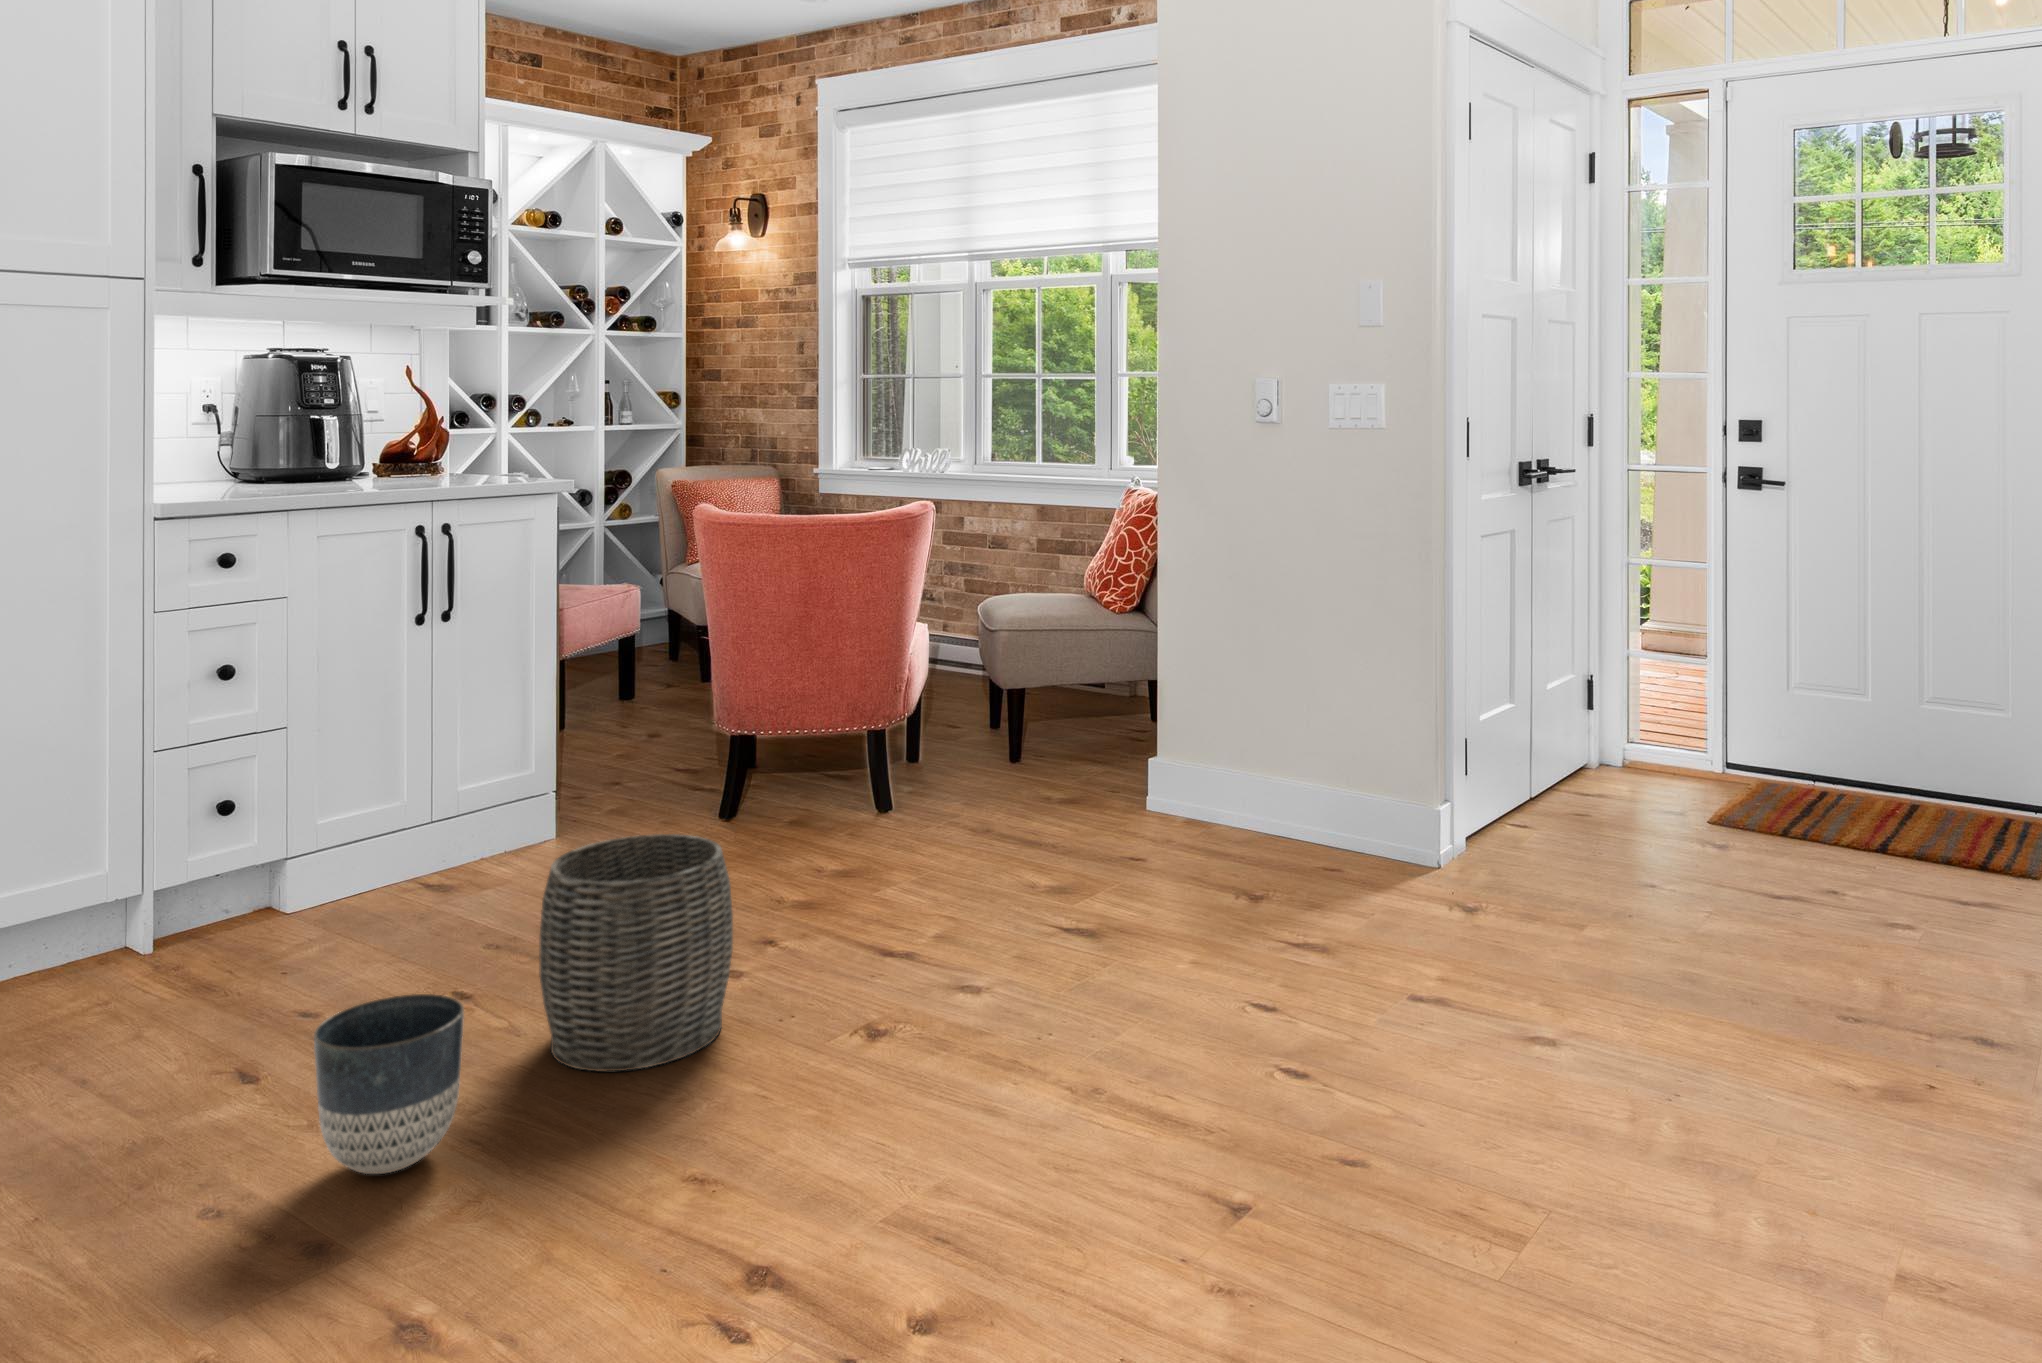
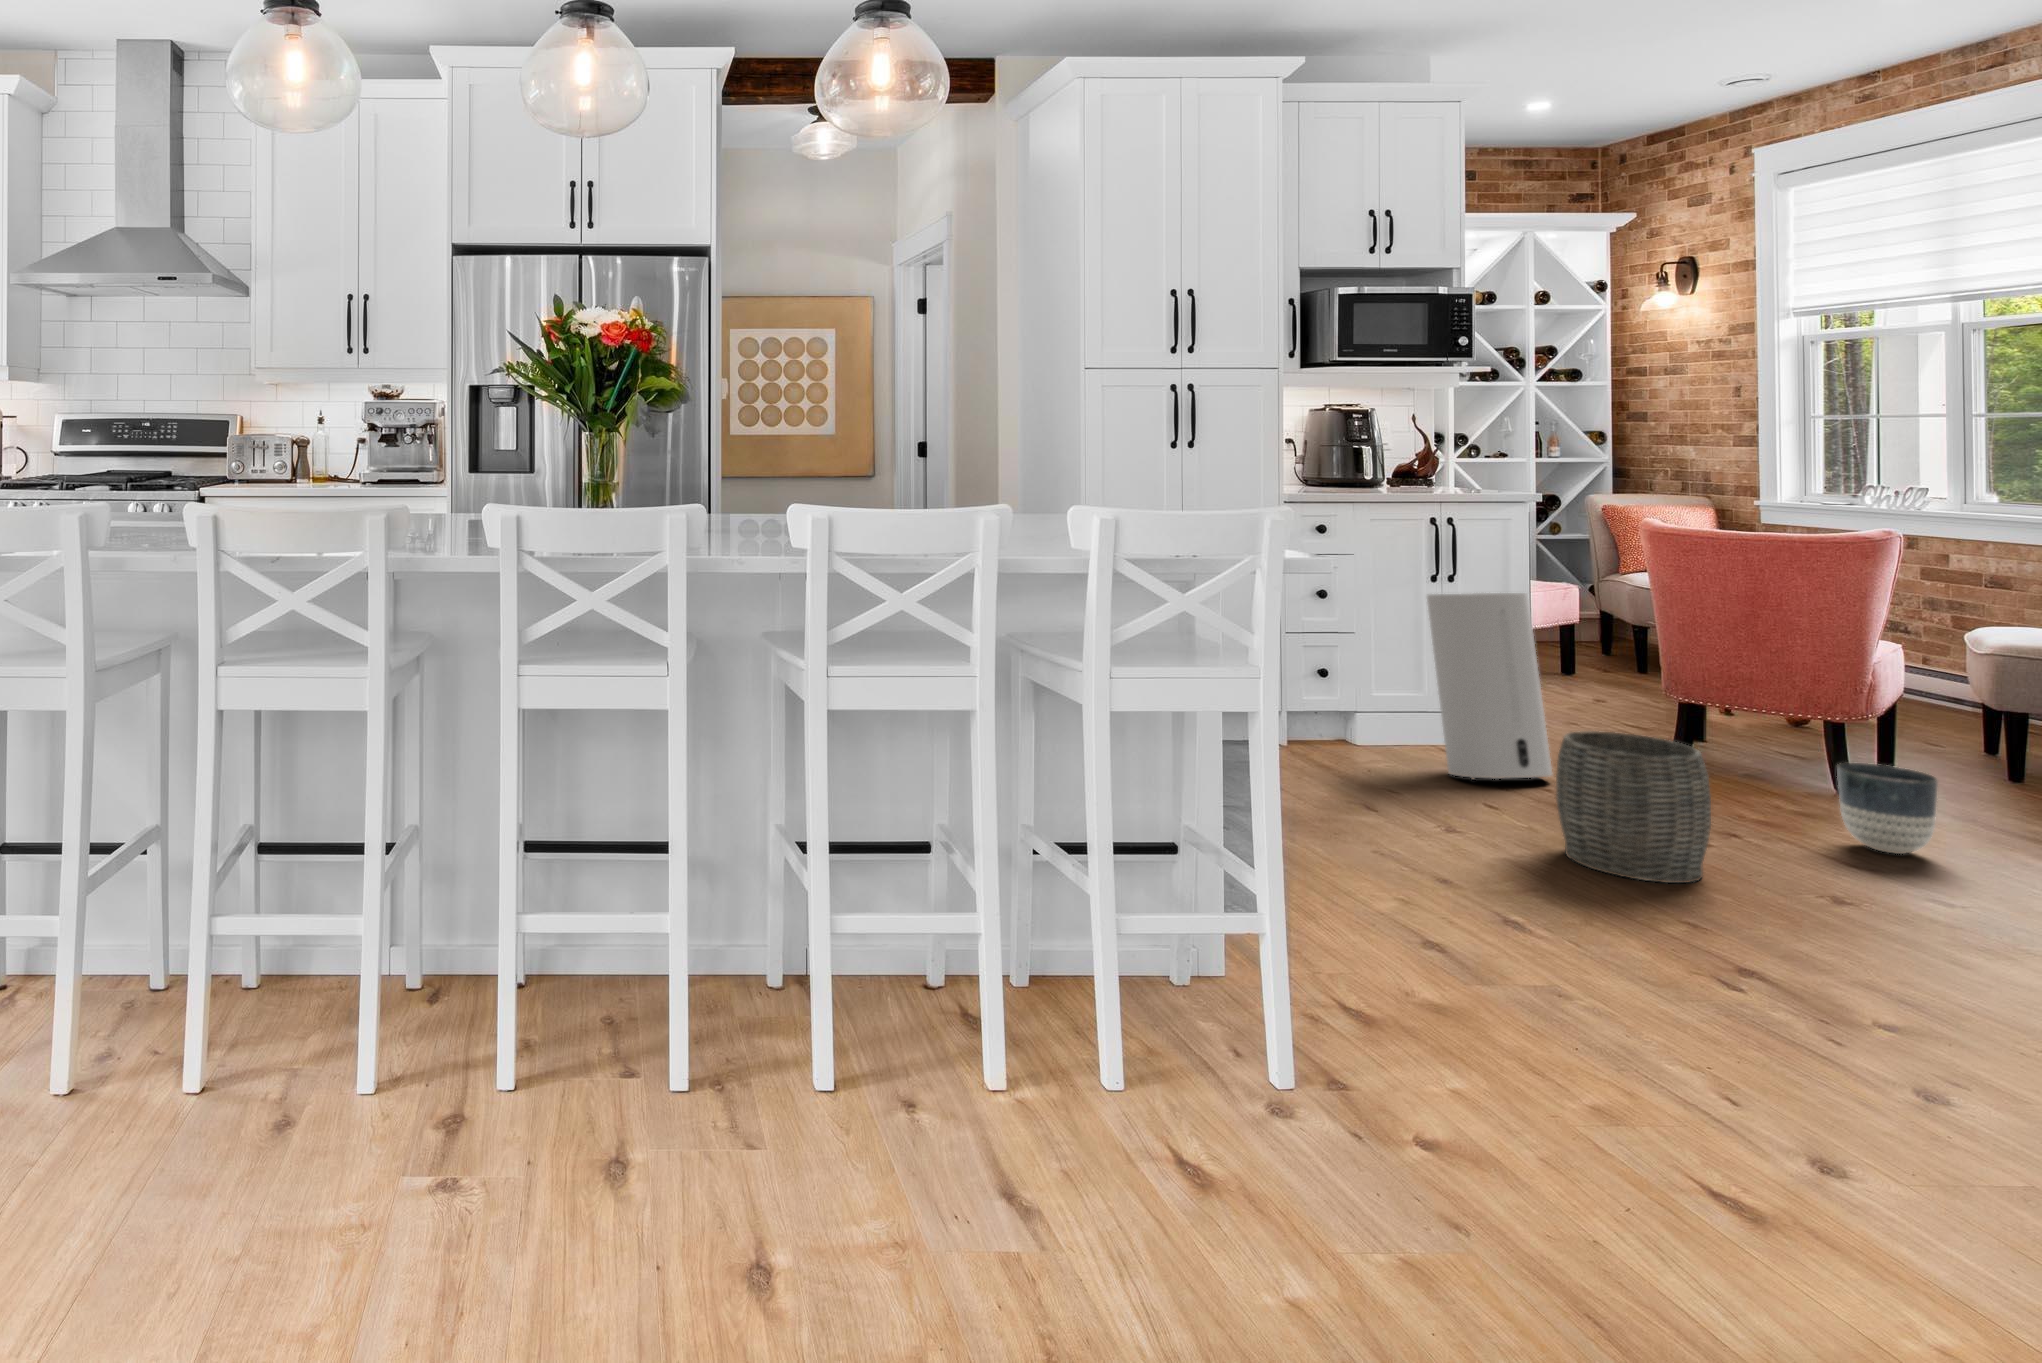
air purifier: none [394,627,567,928] -> present [1427,593,1552,779]
planter: present [314,994,464,1174] -> present [1837,763,1938,854]

